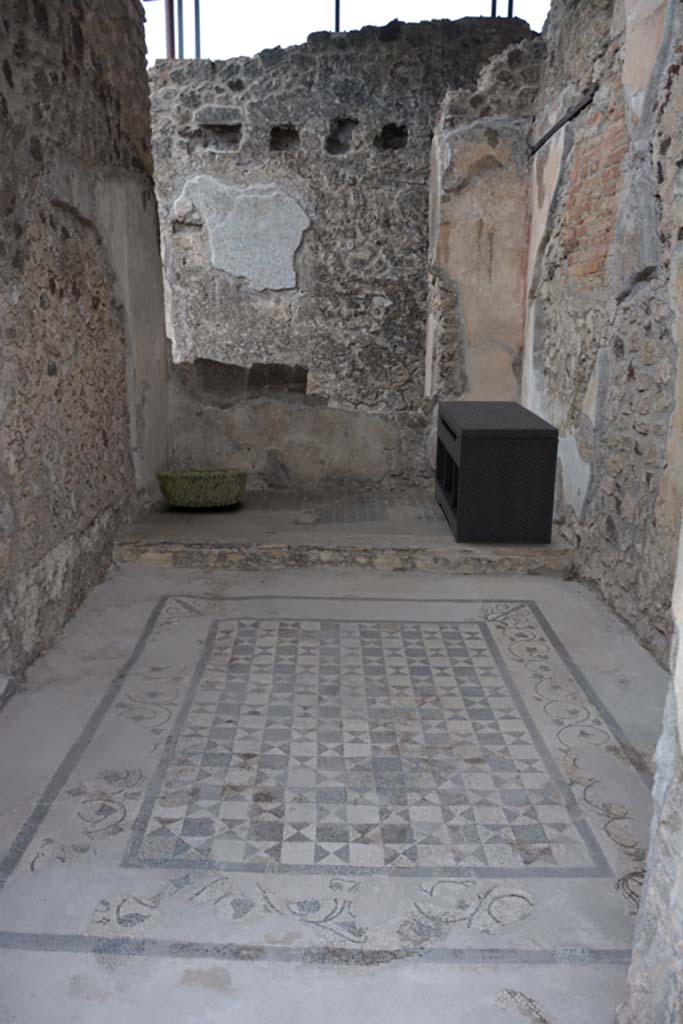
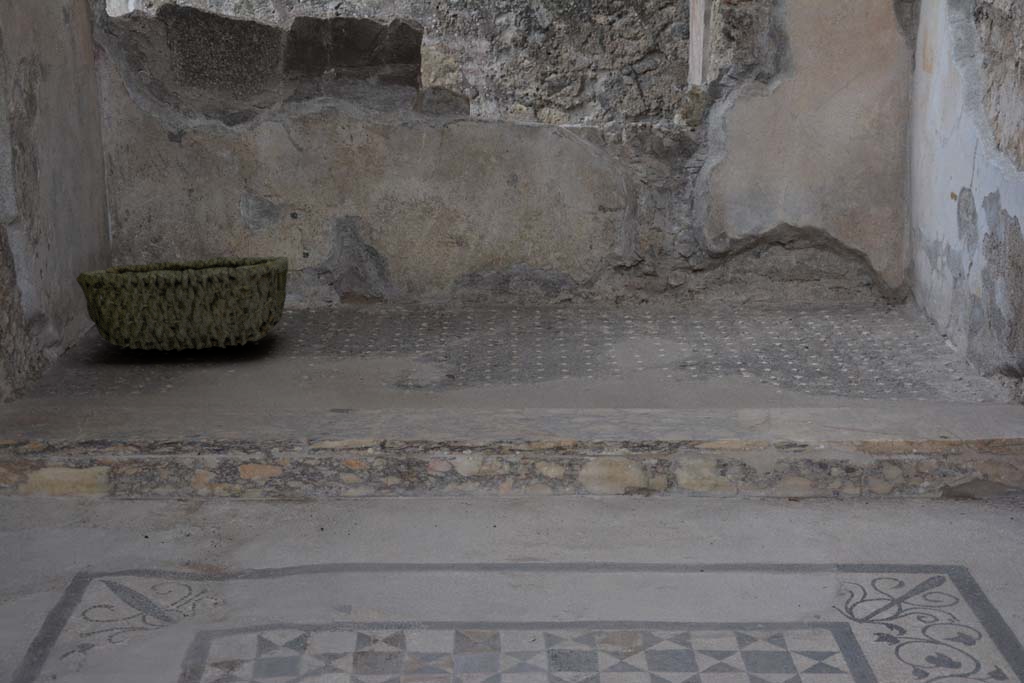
bench: present [435,401,559,544] -> none [715,91,1009,428]

